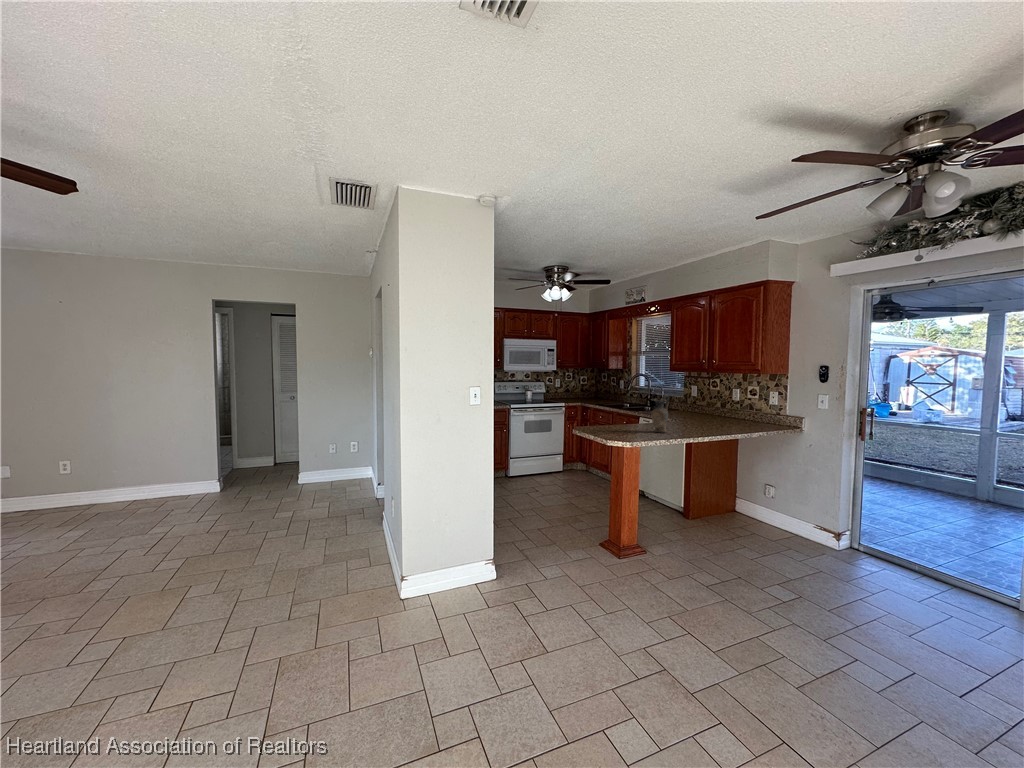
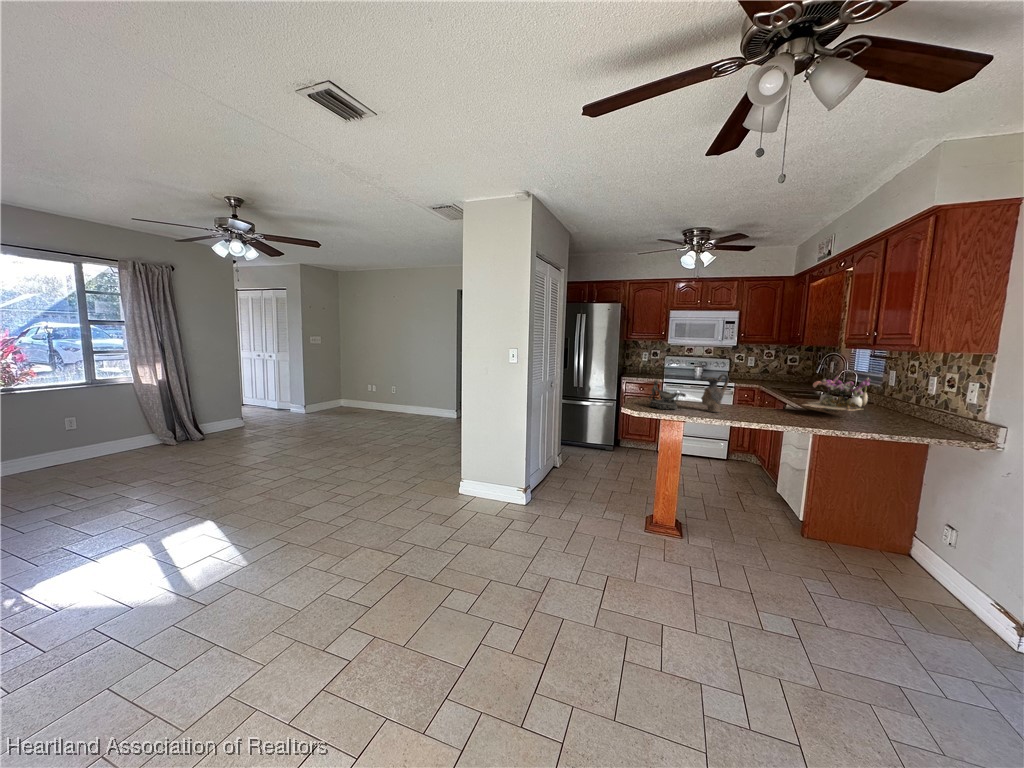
flower arrangement: none [686,391,733,423] -> present [804,376,870,413]
decorative bowl: none [612,405,648,437] -> present [648,380,686,409]

